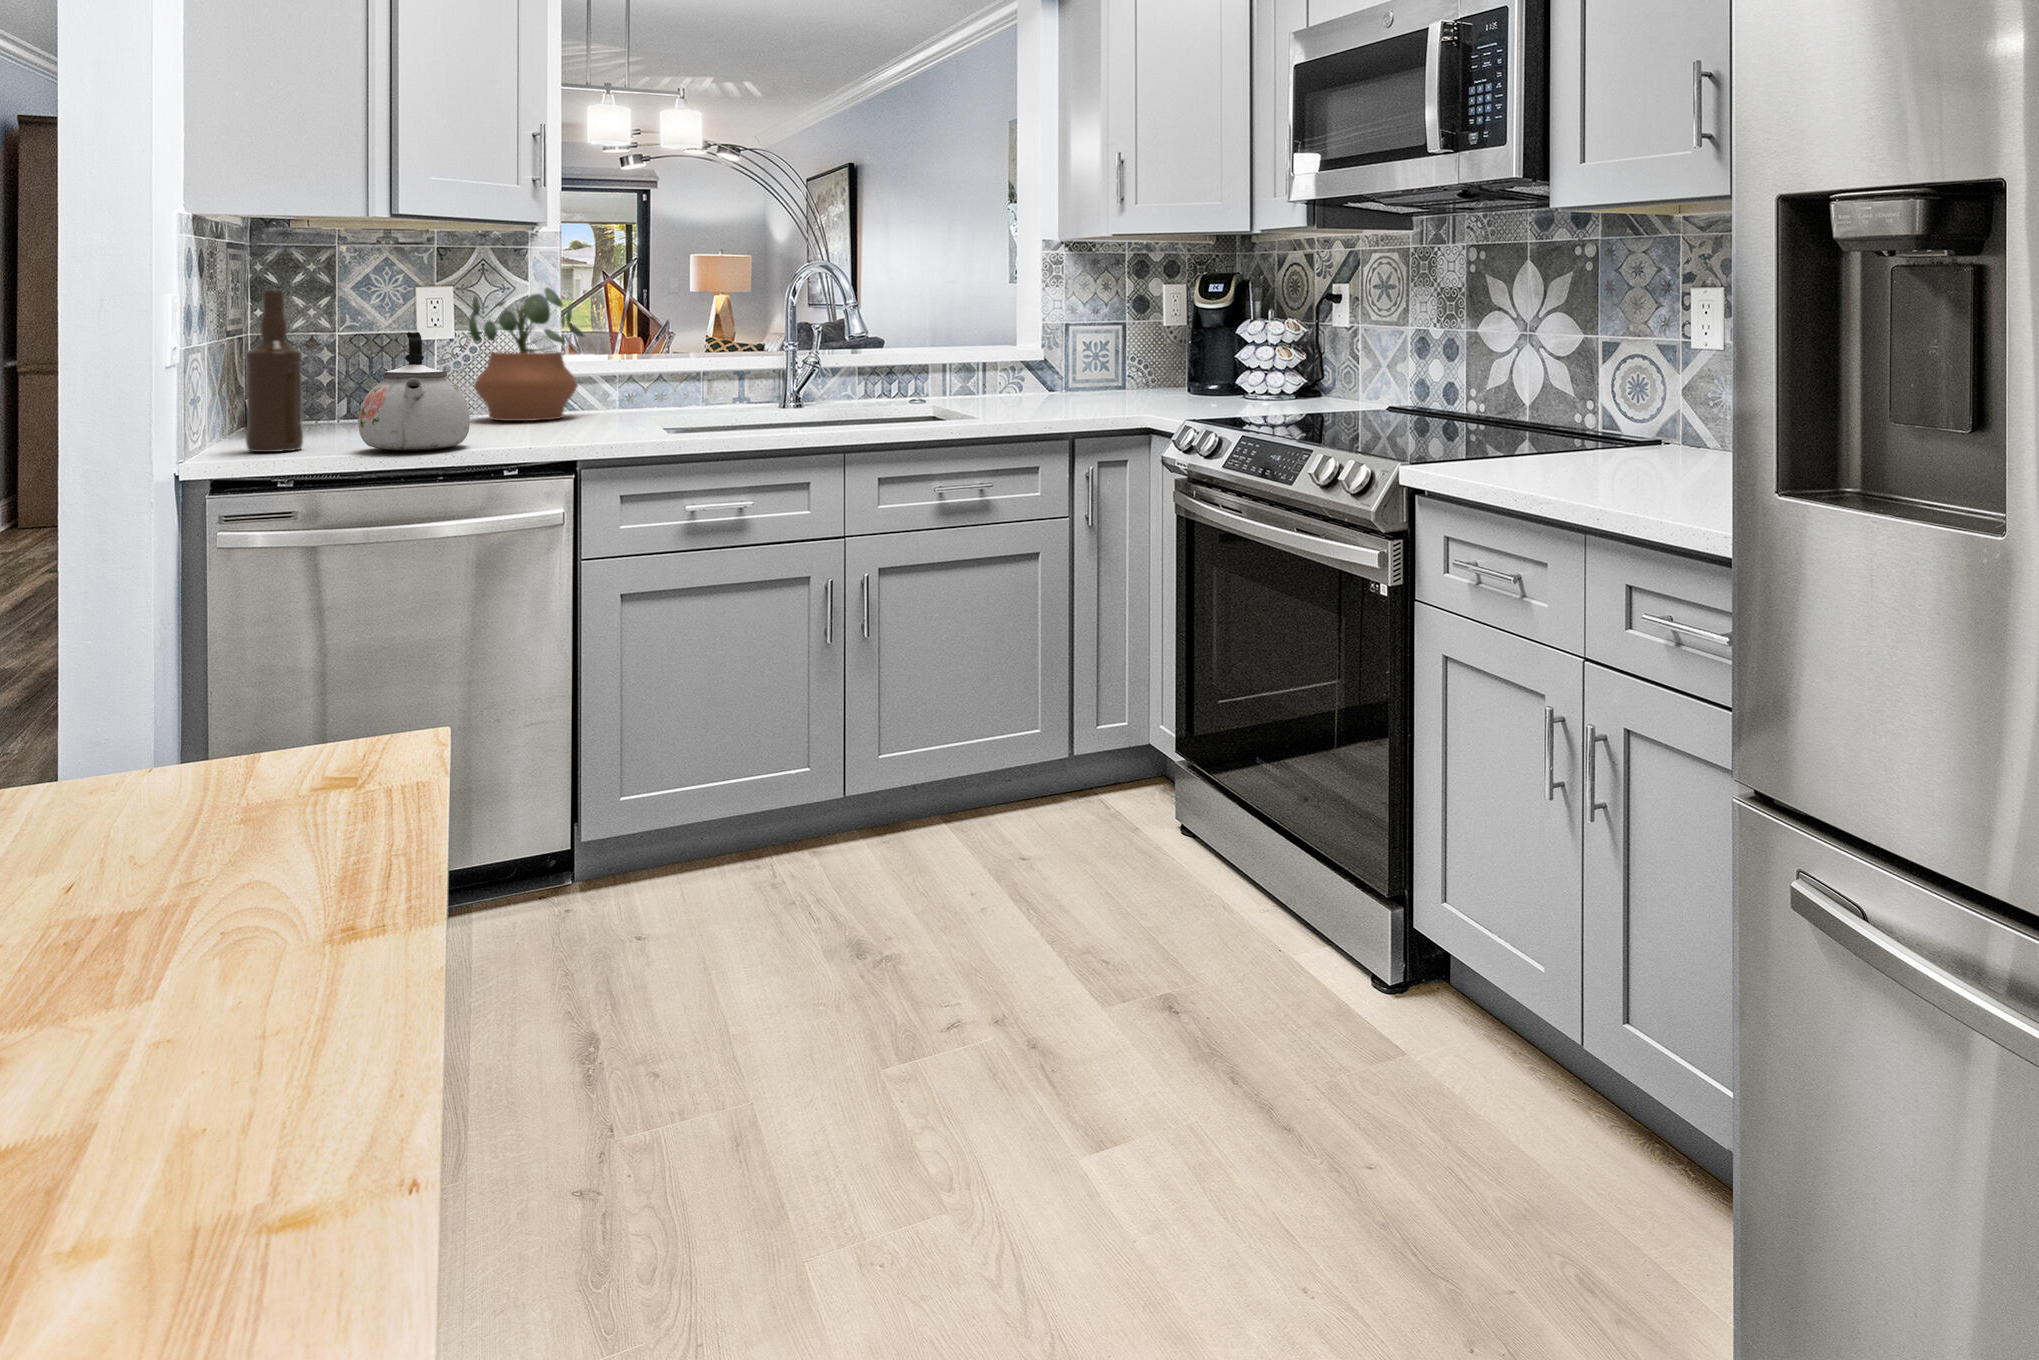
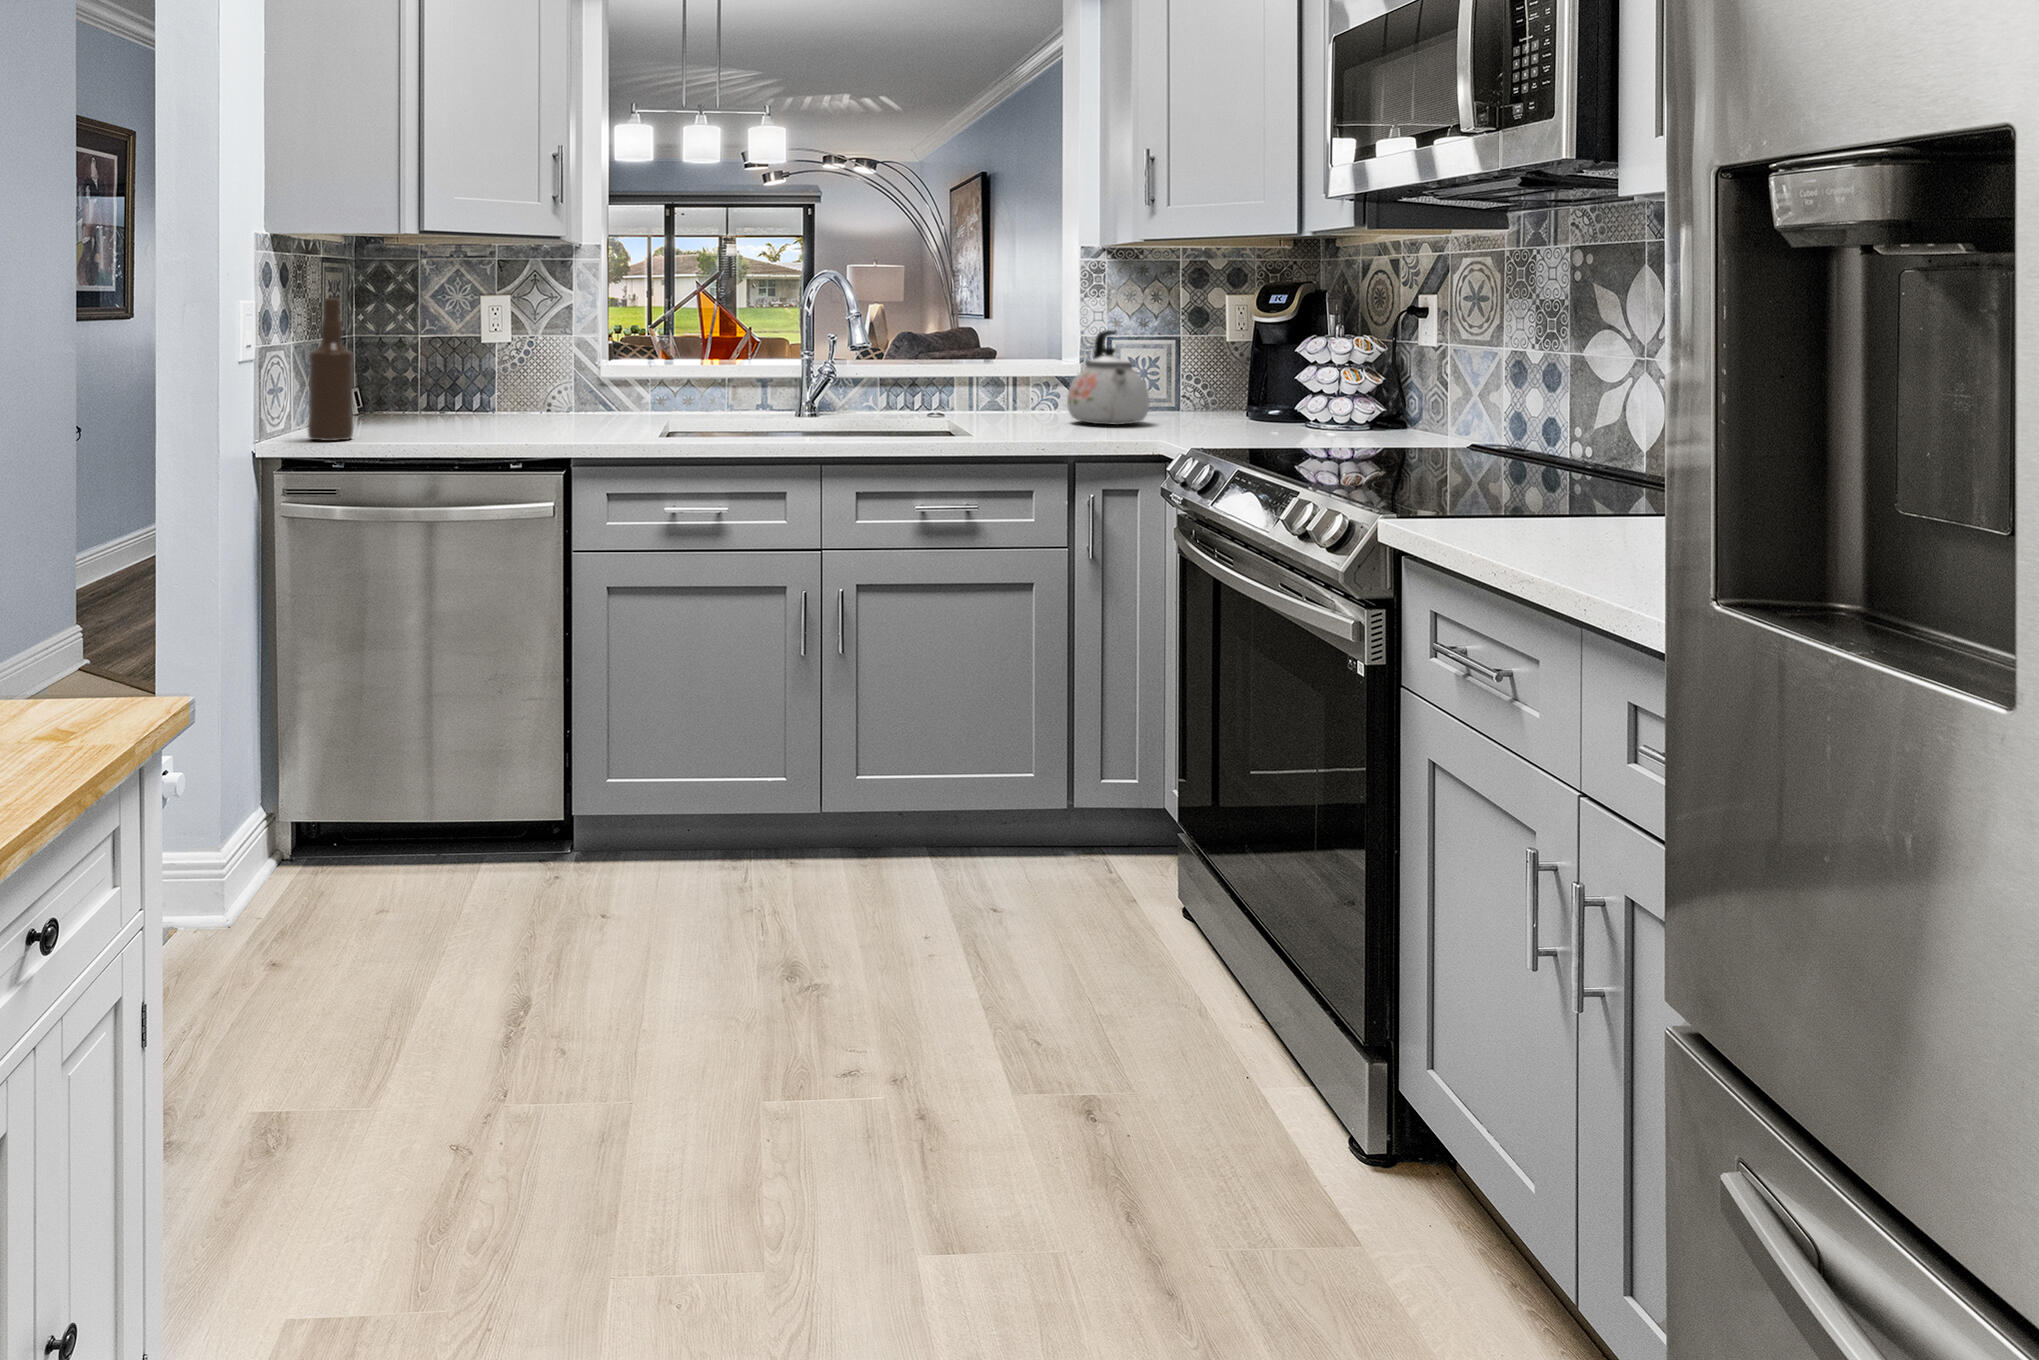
potted plant: present [469,287,584,421] -> none [521,296,623,420]
kettle: present [359,332,470,451] -> present [1067,330,1149,425]

